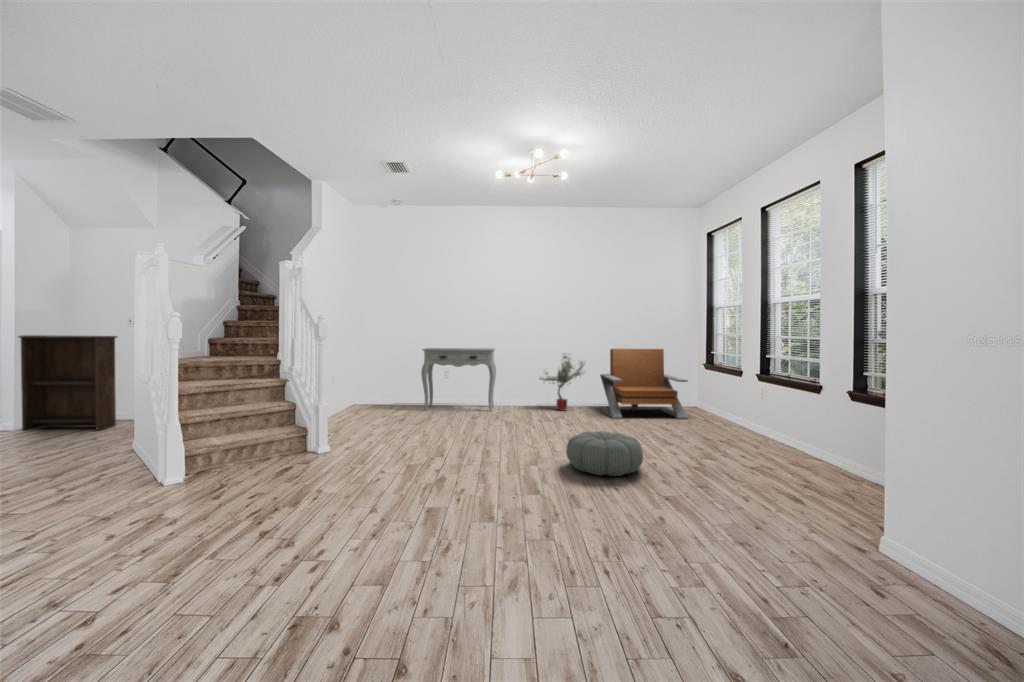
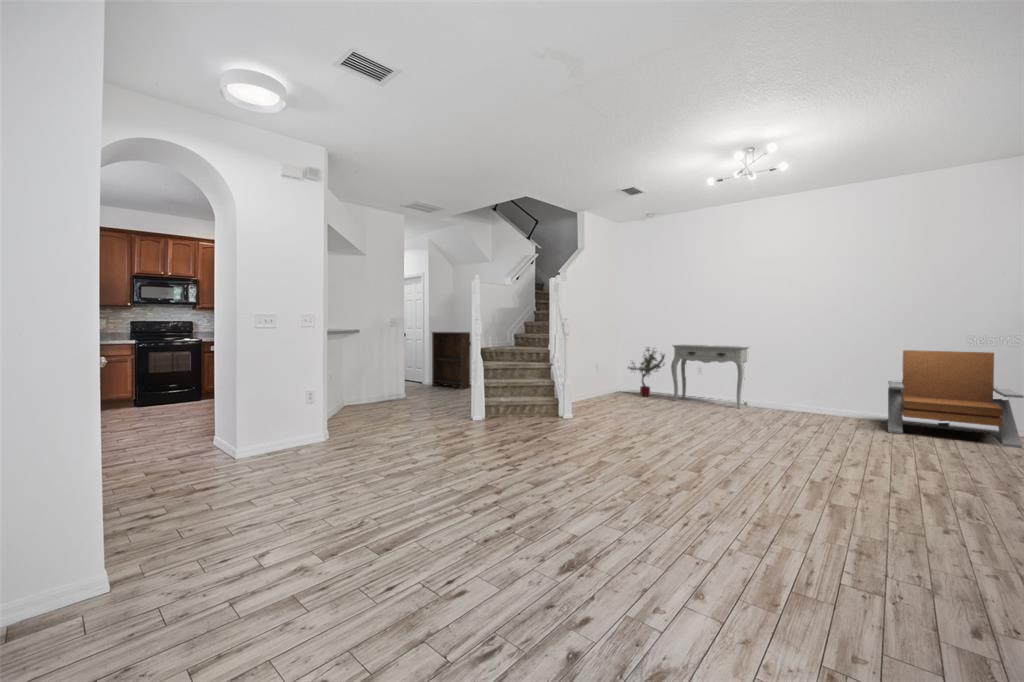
potted tree: present [540,354,585,411] -> present [628,348,665,396]
pouf: present [566,431,643,476] -> none [754,430,845,477]

